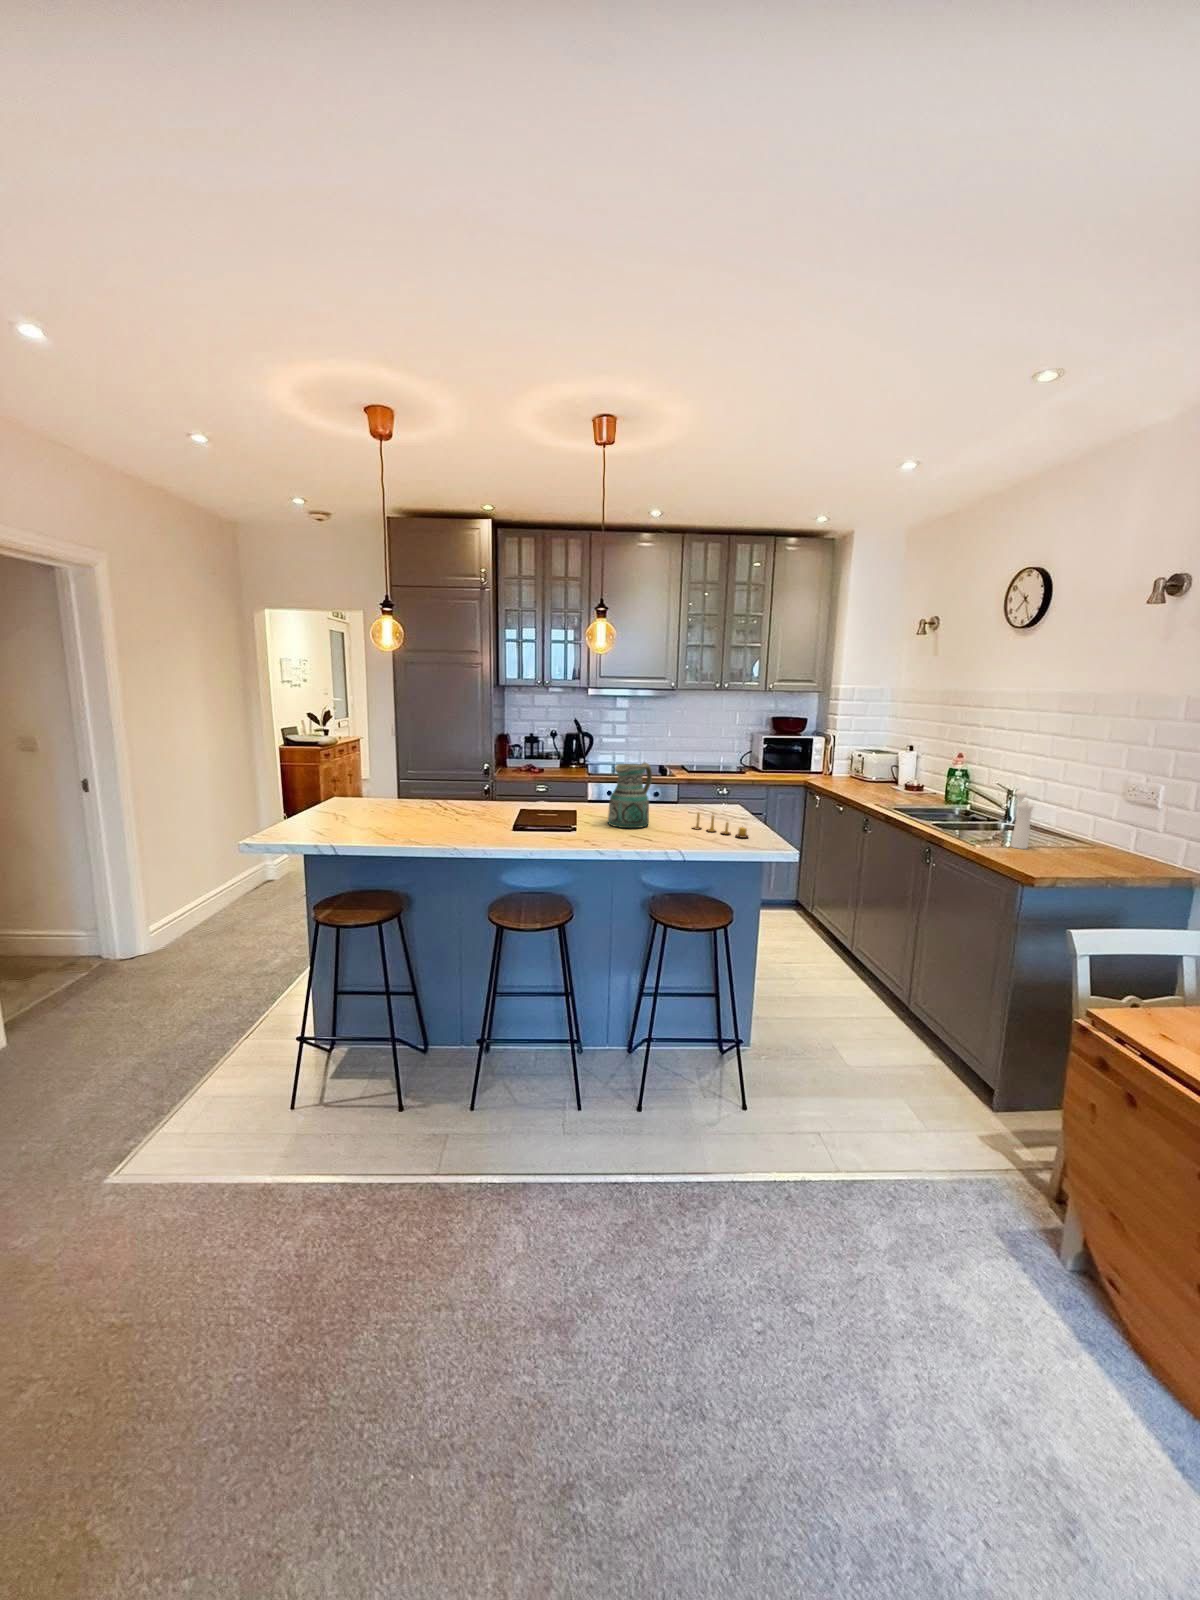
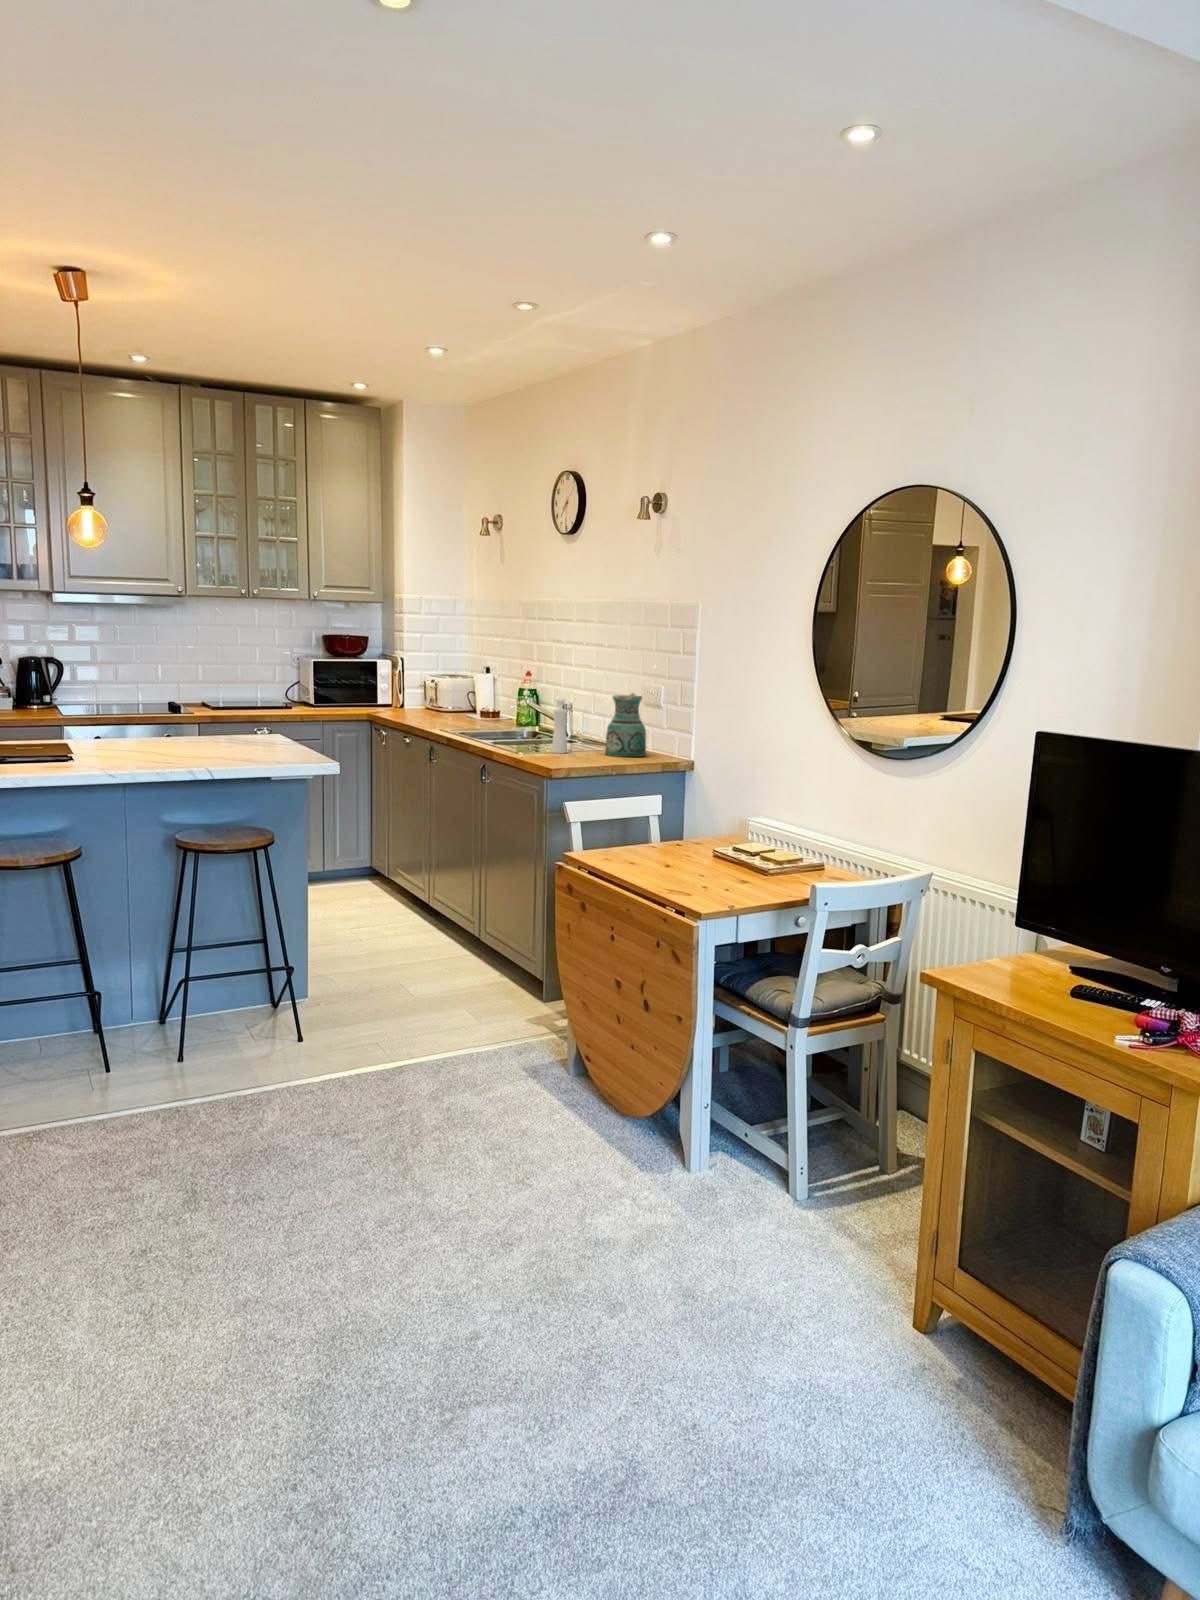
ceramic pitcher: present [608,763,652,828] -> present [605,694,646,757]
candle: present [693,813,748,838] -> none [220,729,284,753]

